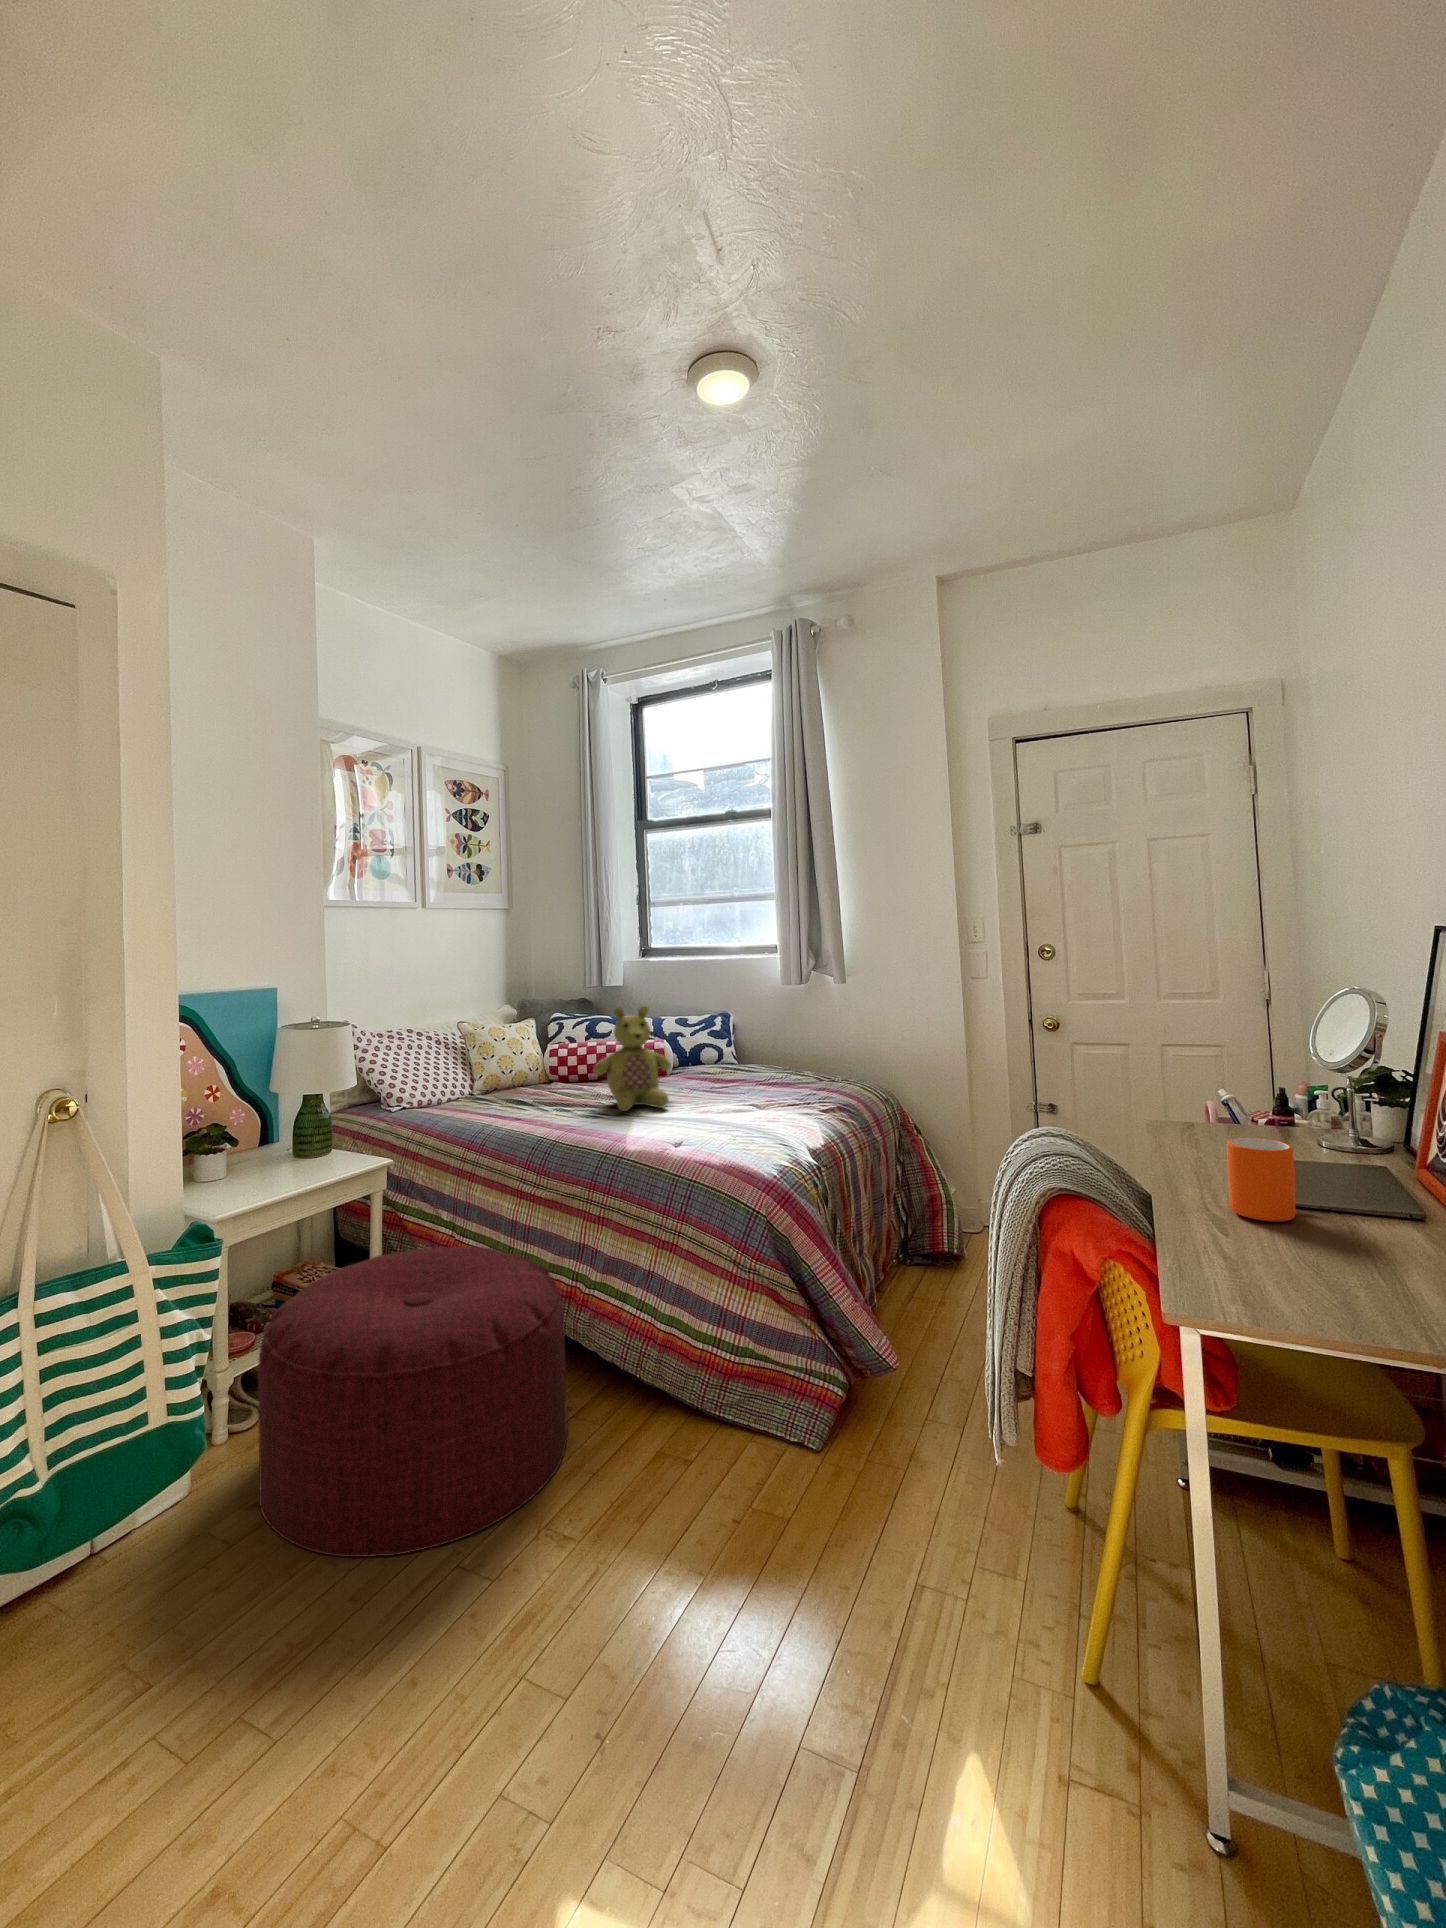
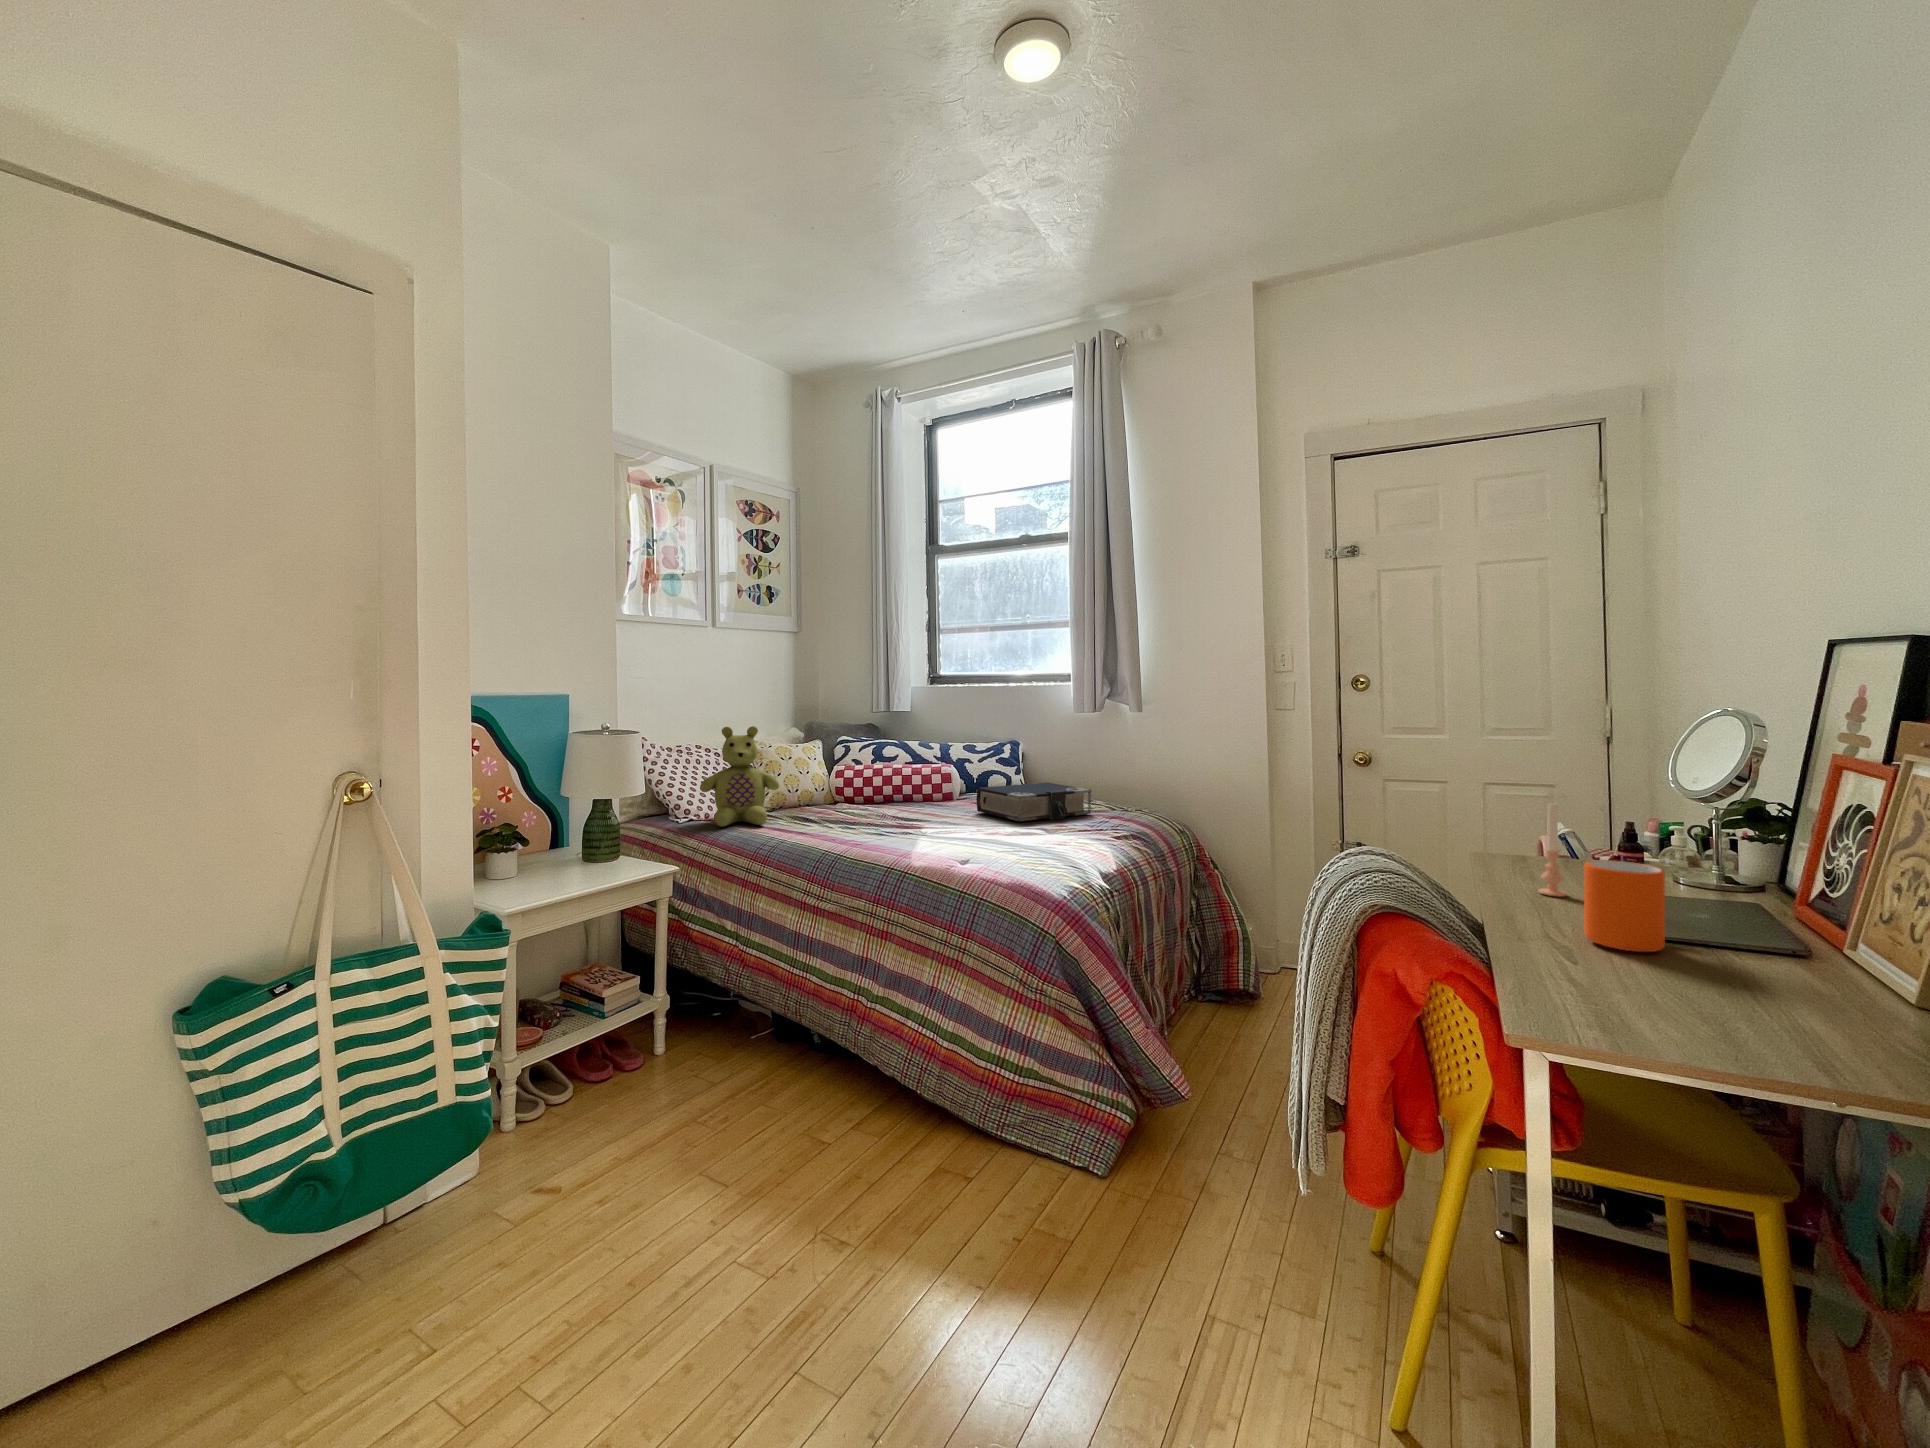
stuffed bear: present [593,1006,671,1111] -> present [700,726,779,826]
book: none [690,1055,803,1097] -> present [976,782,1092,821]
candle: none [1199,1079,1223,1166] -> present [1539,803,1567,897]
ottoman: present [258,1247,568,1557] -> none [544,954,847,1248]

